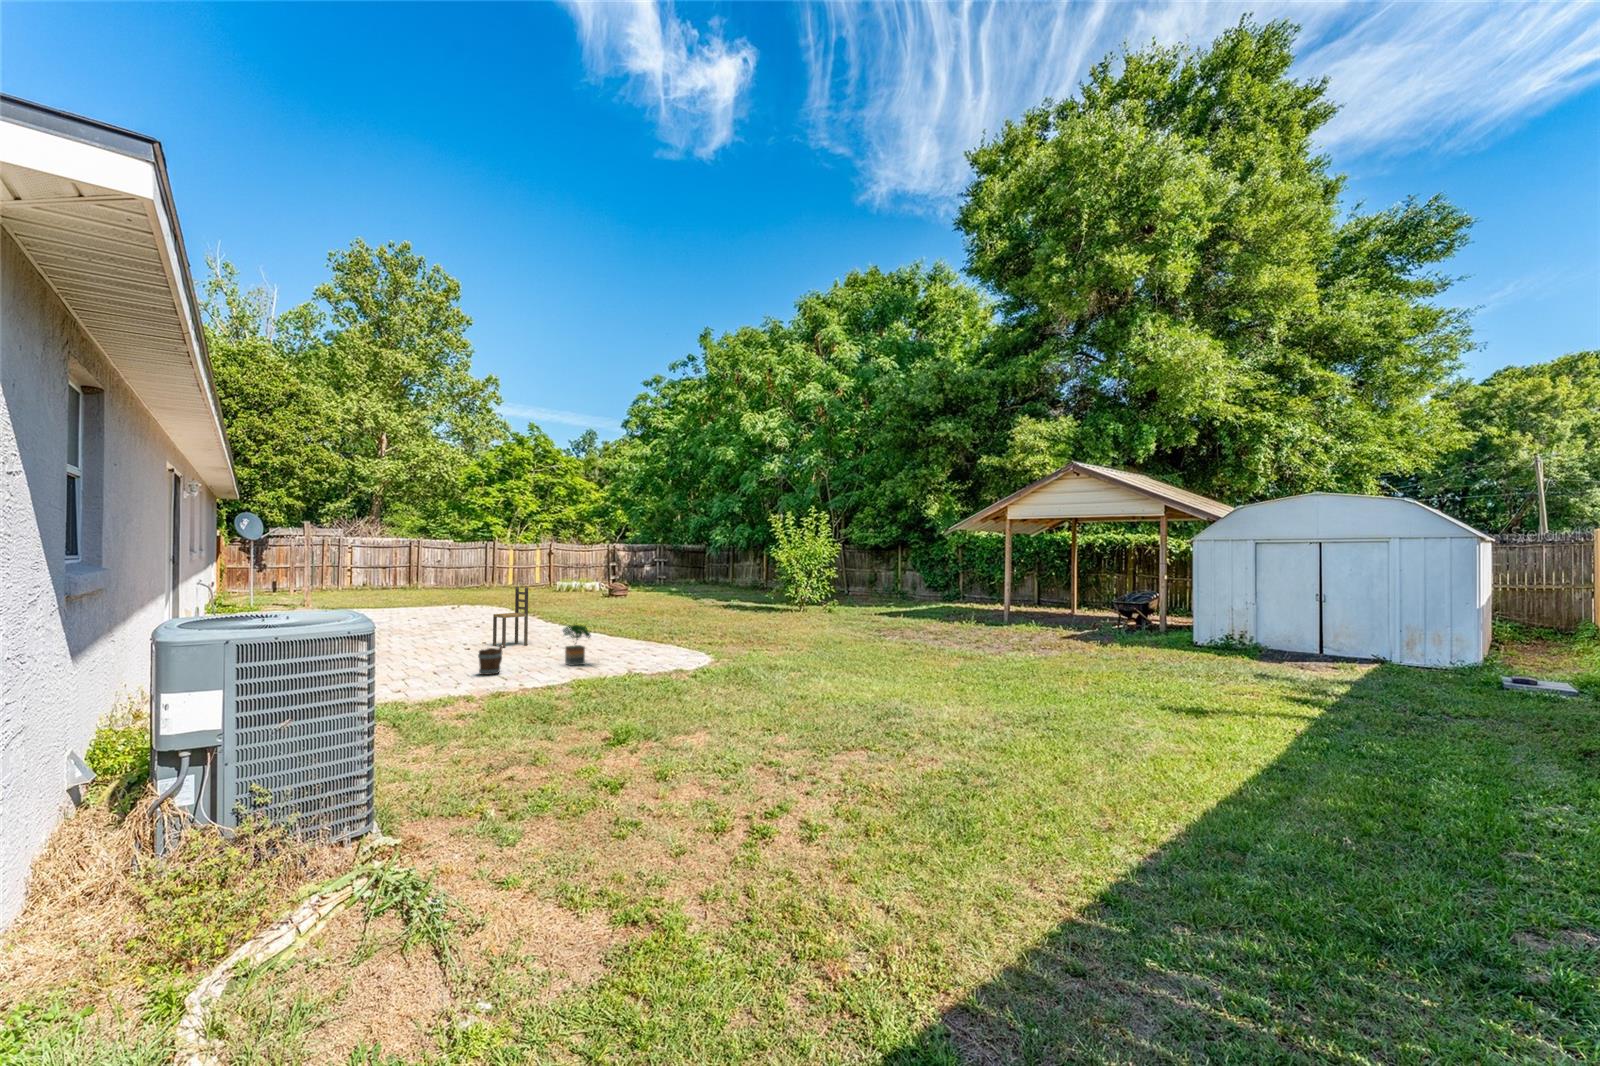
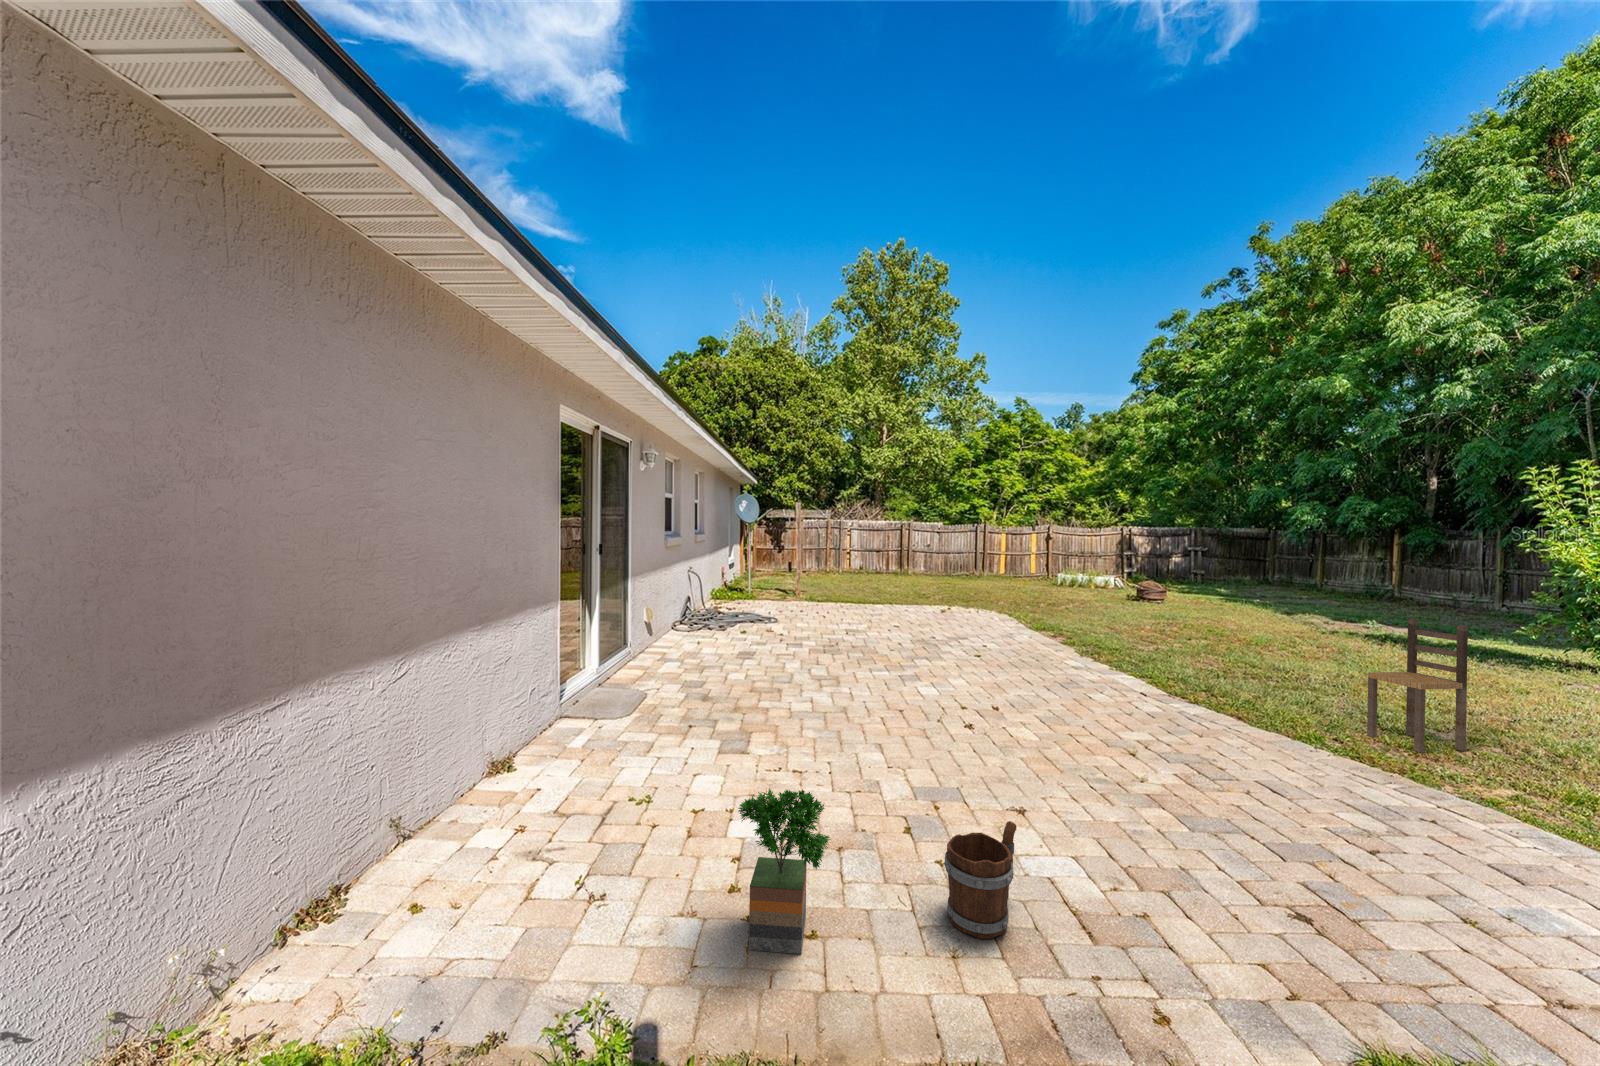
chair: present [493,587,528,648] -> present [1367,619,1468,753]
potted tree: present [563,624,591,666] -> present [738,789,830,954]

